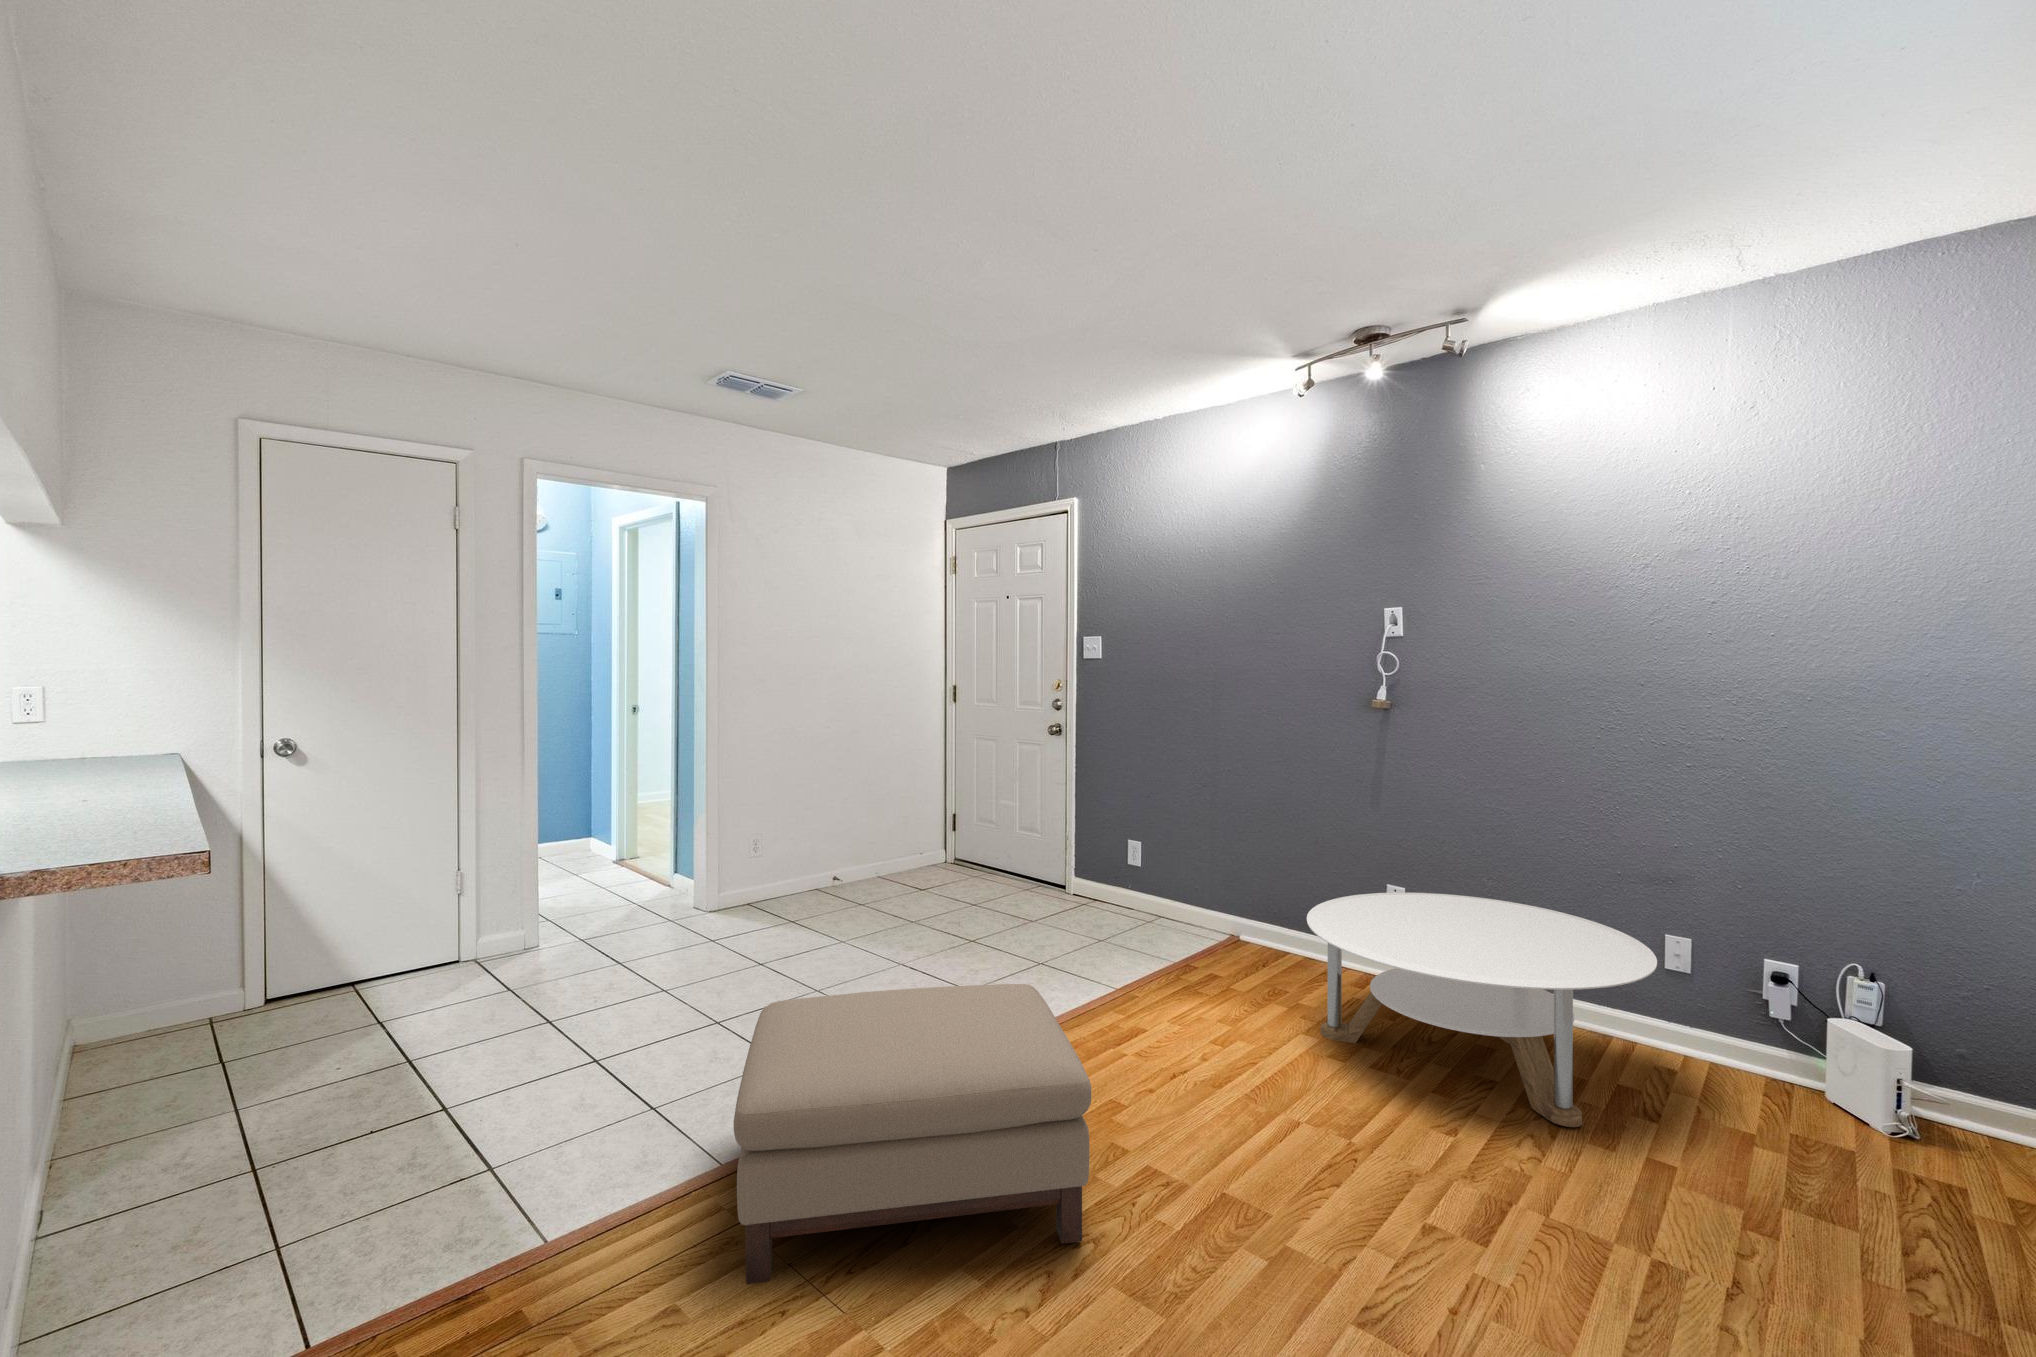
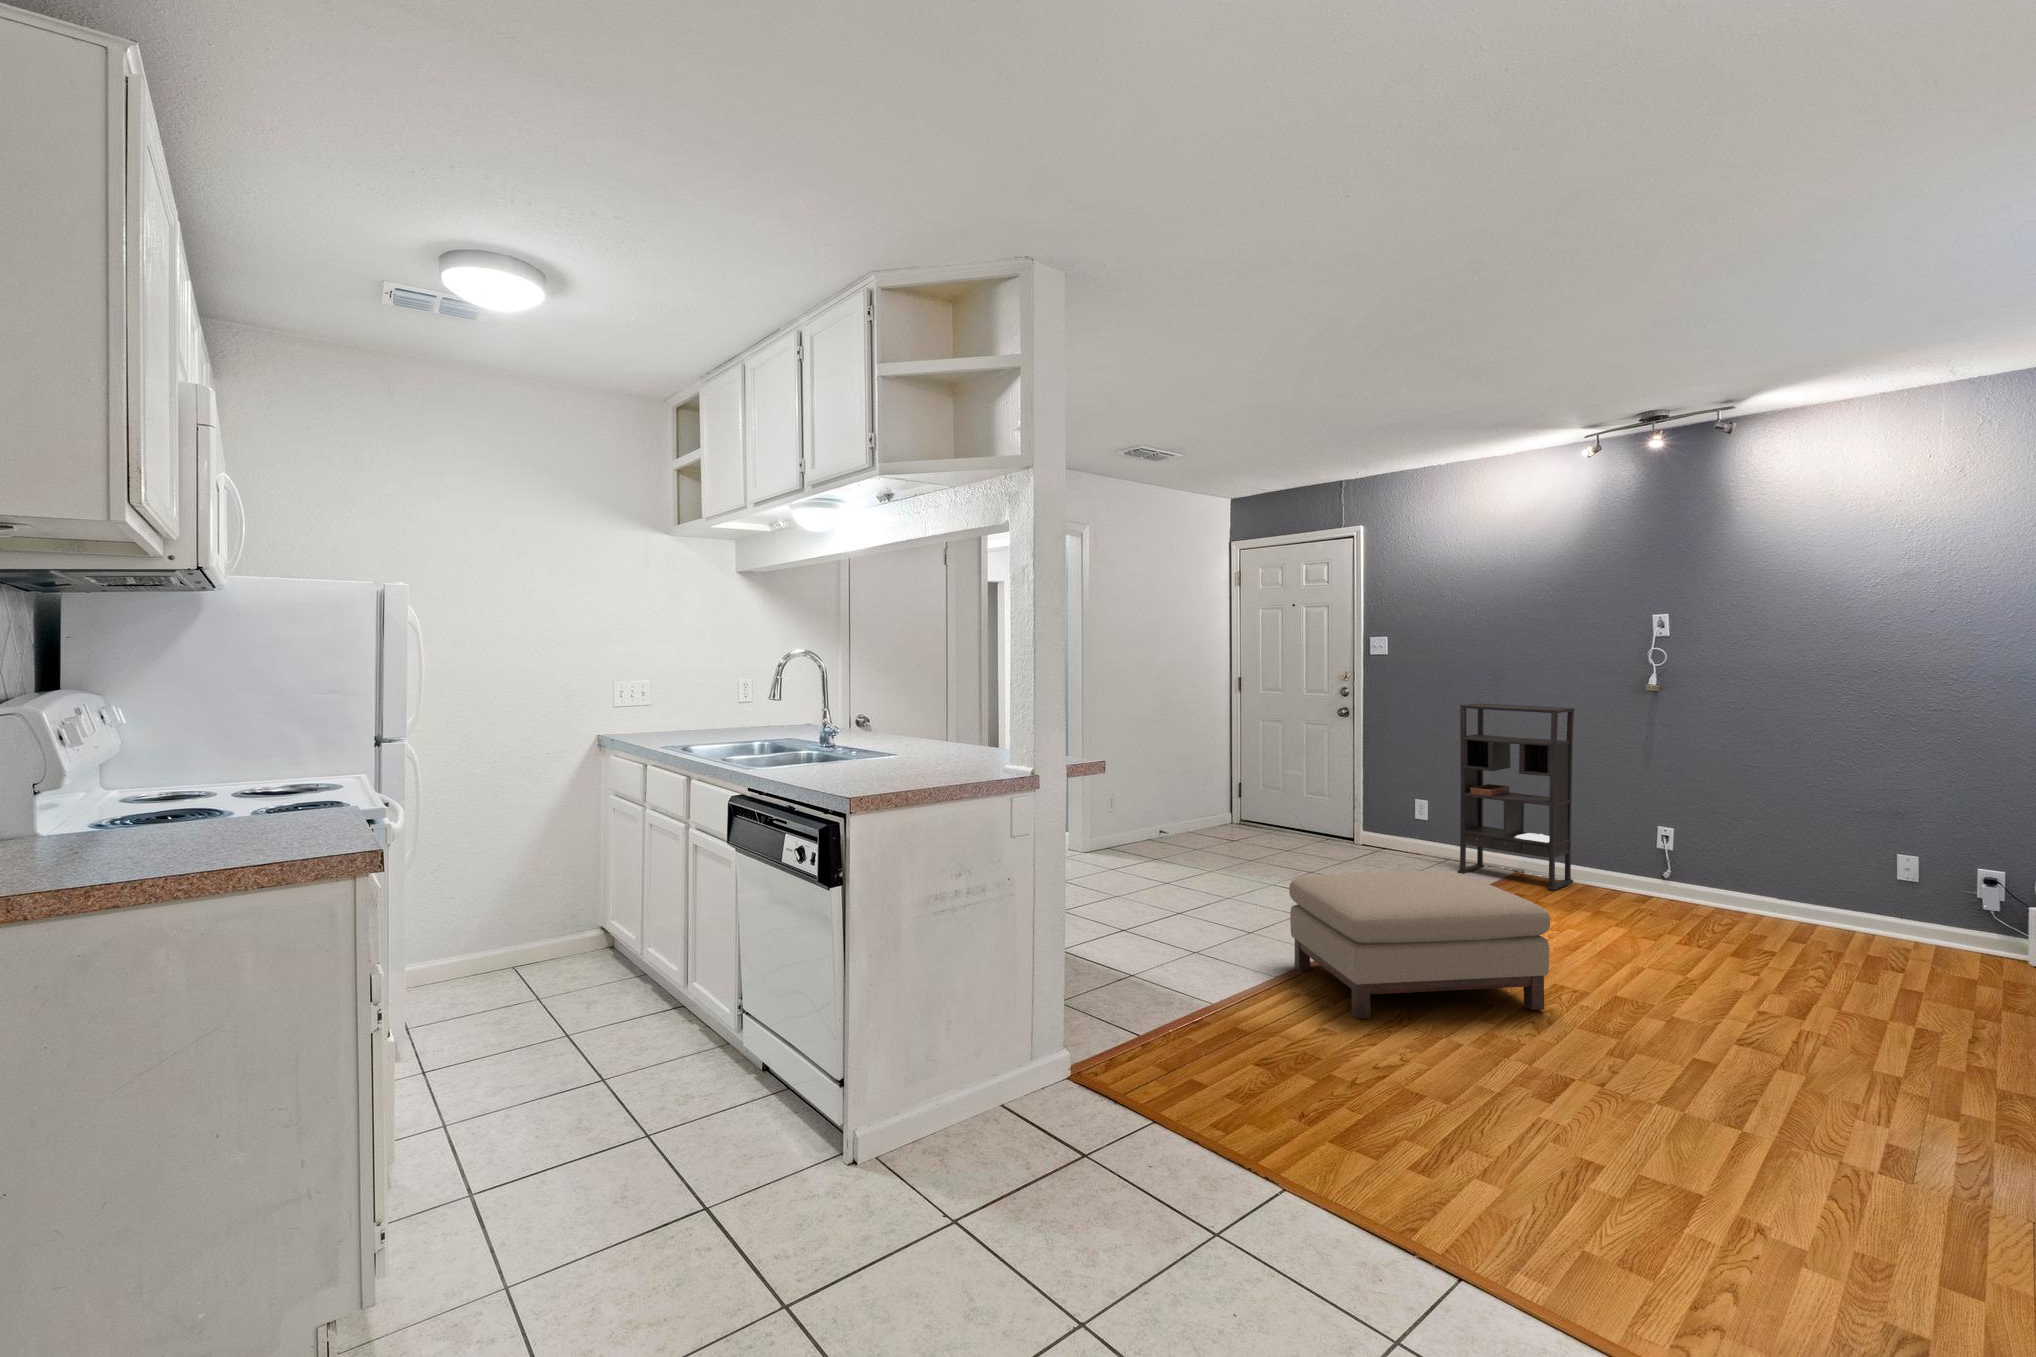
bookshelf: none [1160,720,1295,969] -> present [1458,704,1575,890]
round table: present [1307,893,1657,1127] -> none [1614,830,1900,973]

